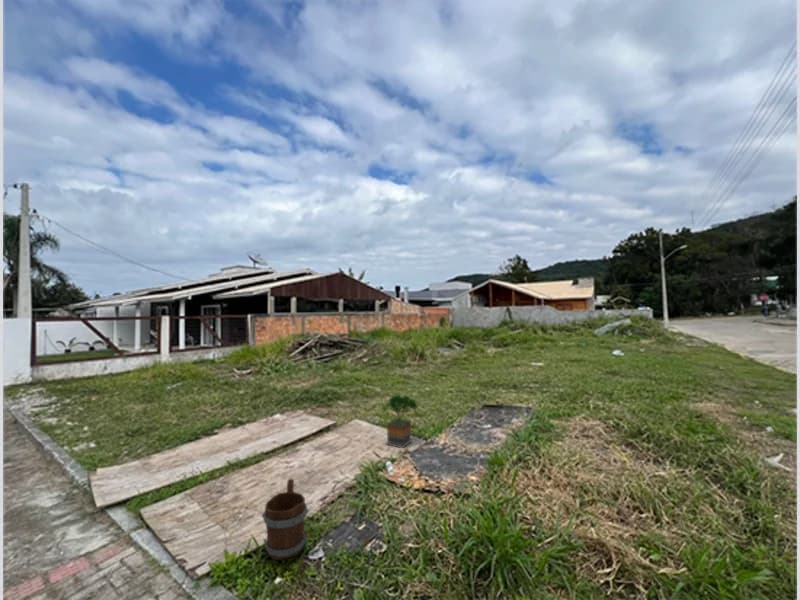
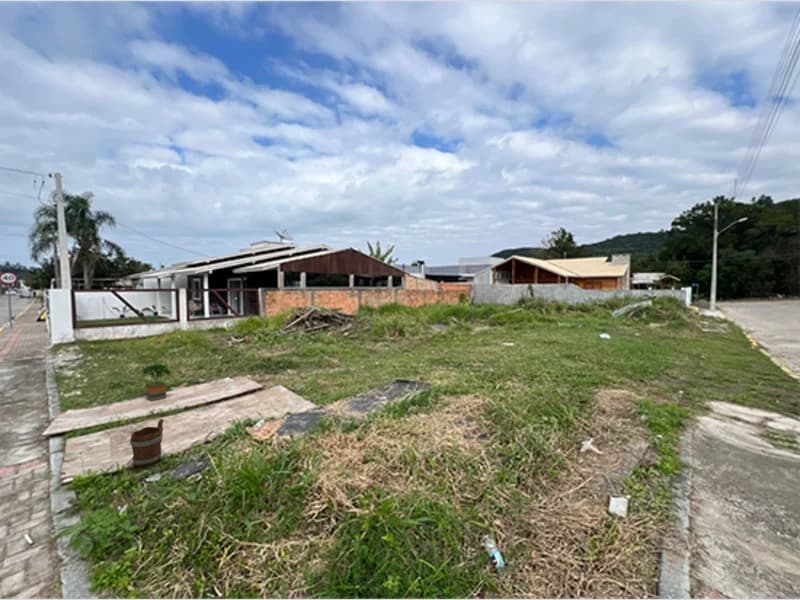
potted tree: present [382,395,418,448] -> present [142,364,171,401]

